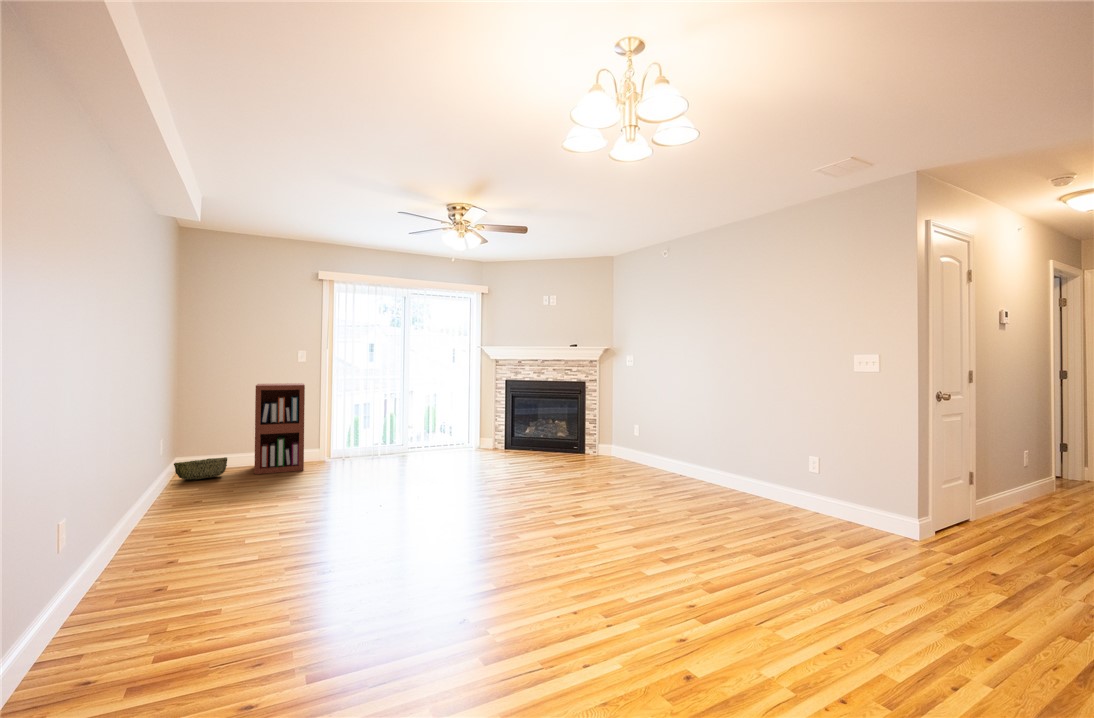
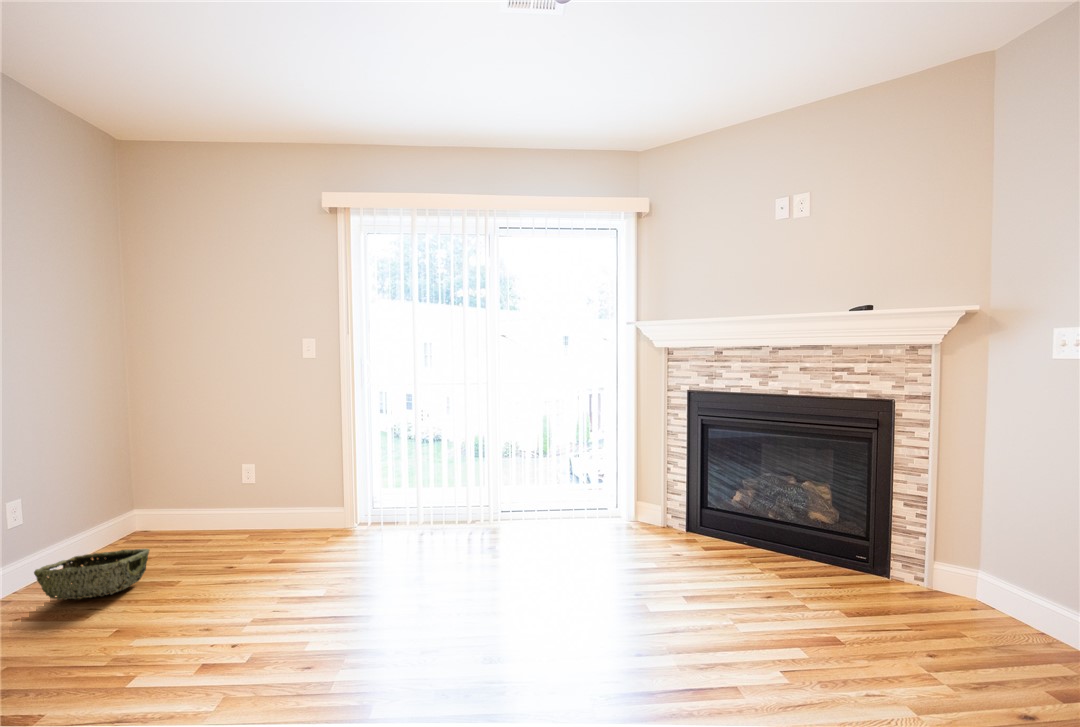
bookshelf: present [254,383,305,474] -> none [173,404,305,587]

